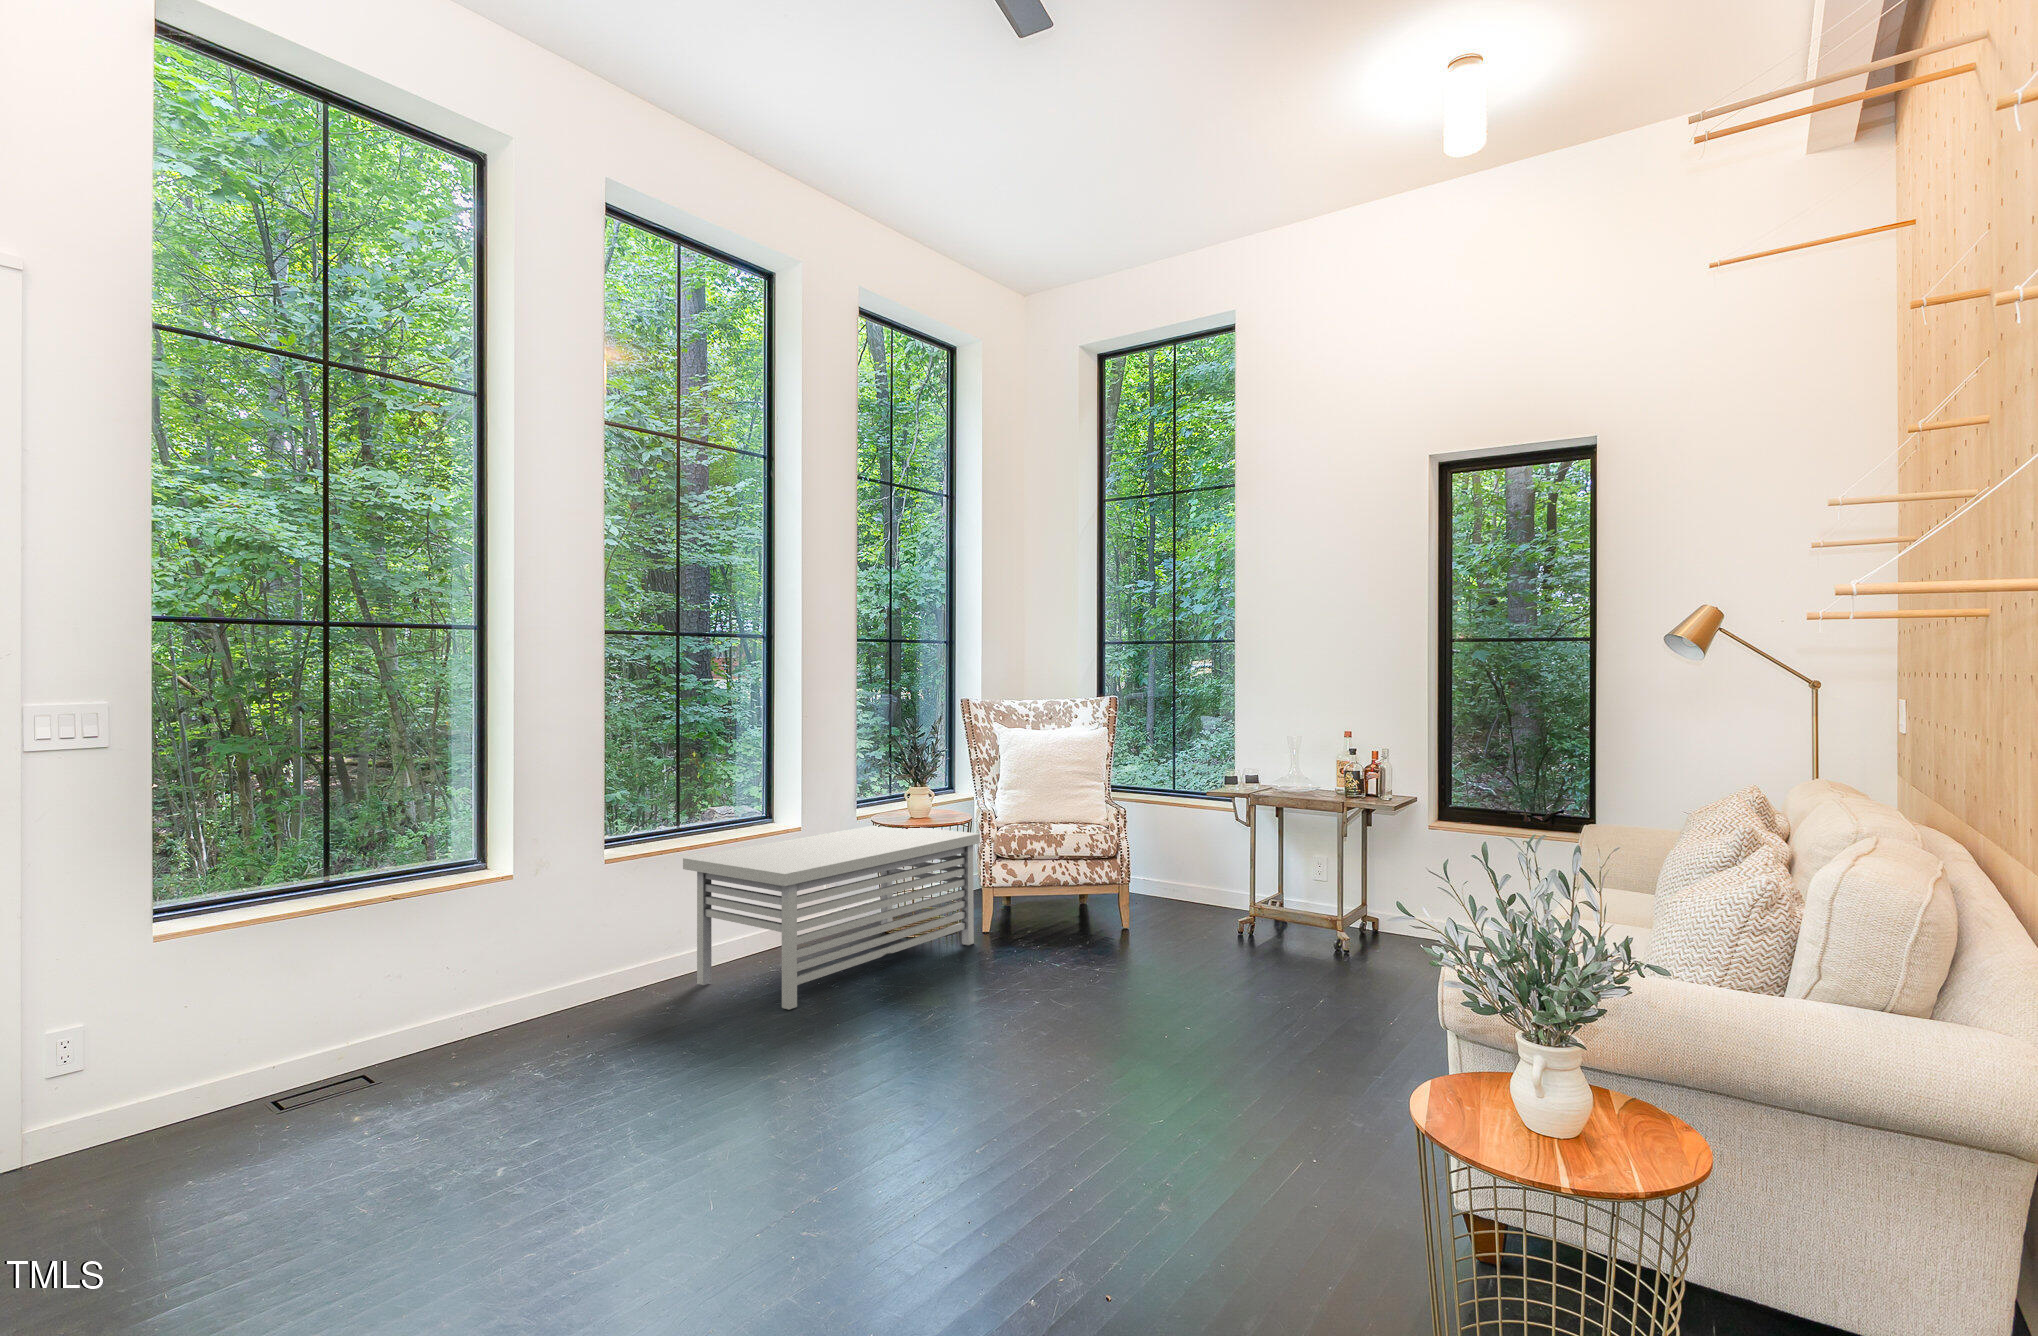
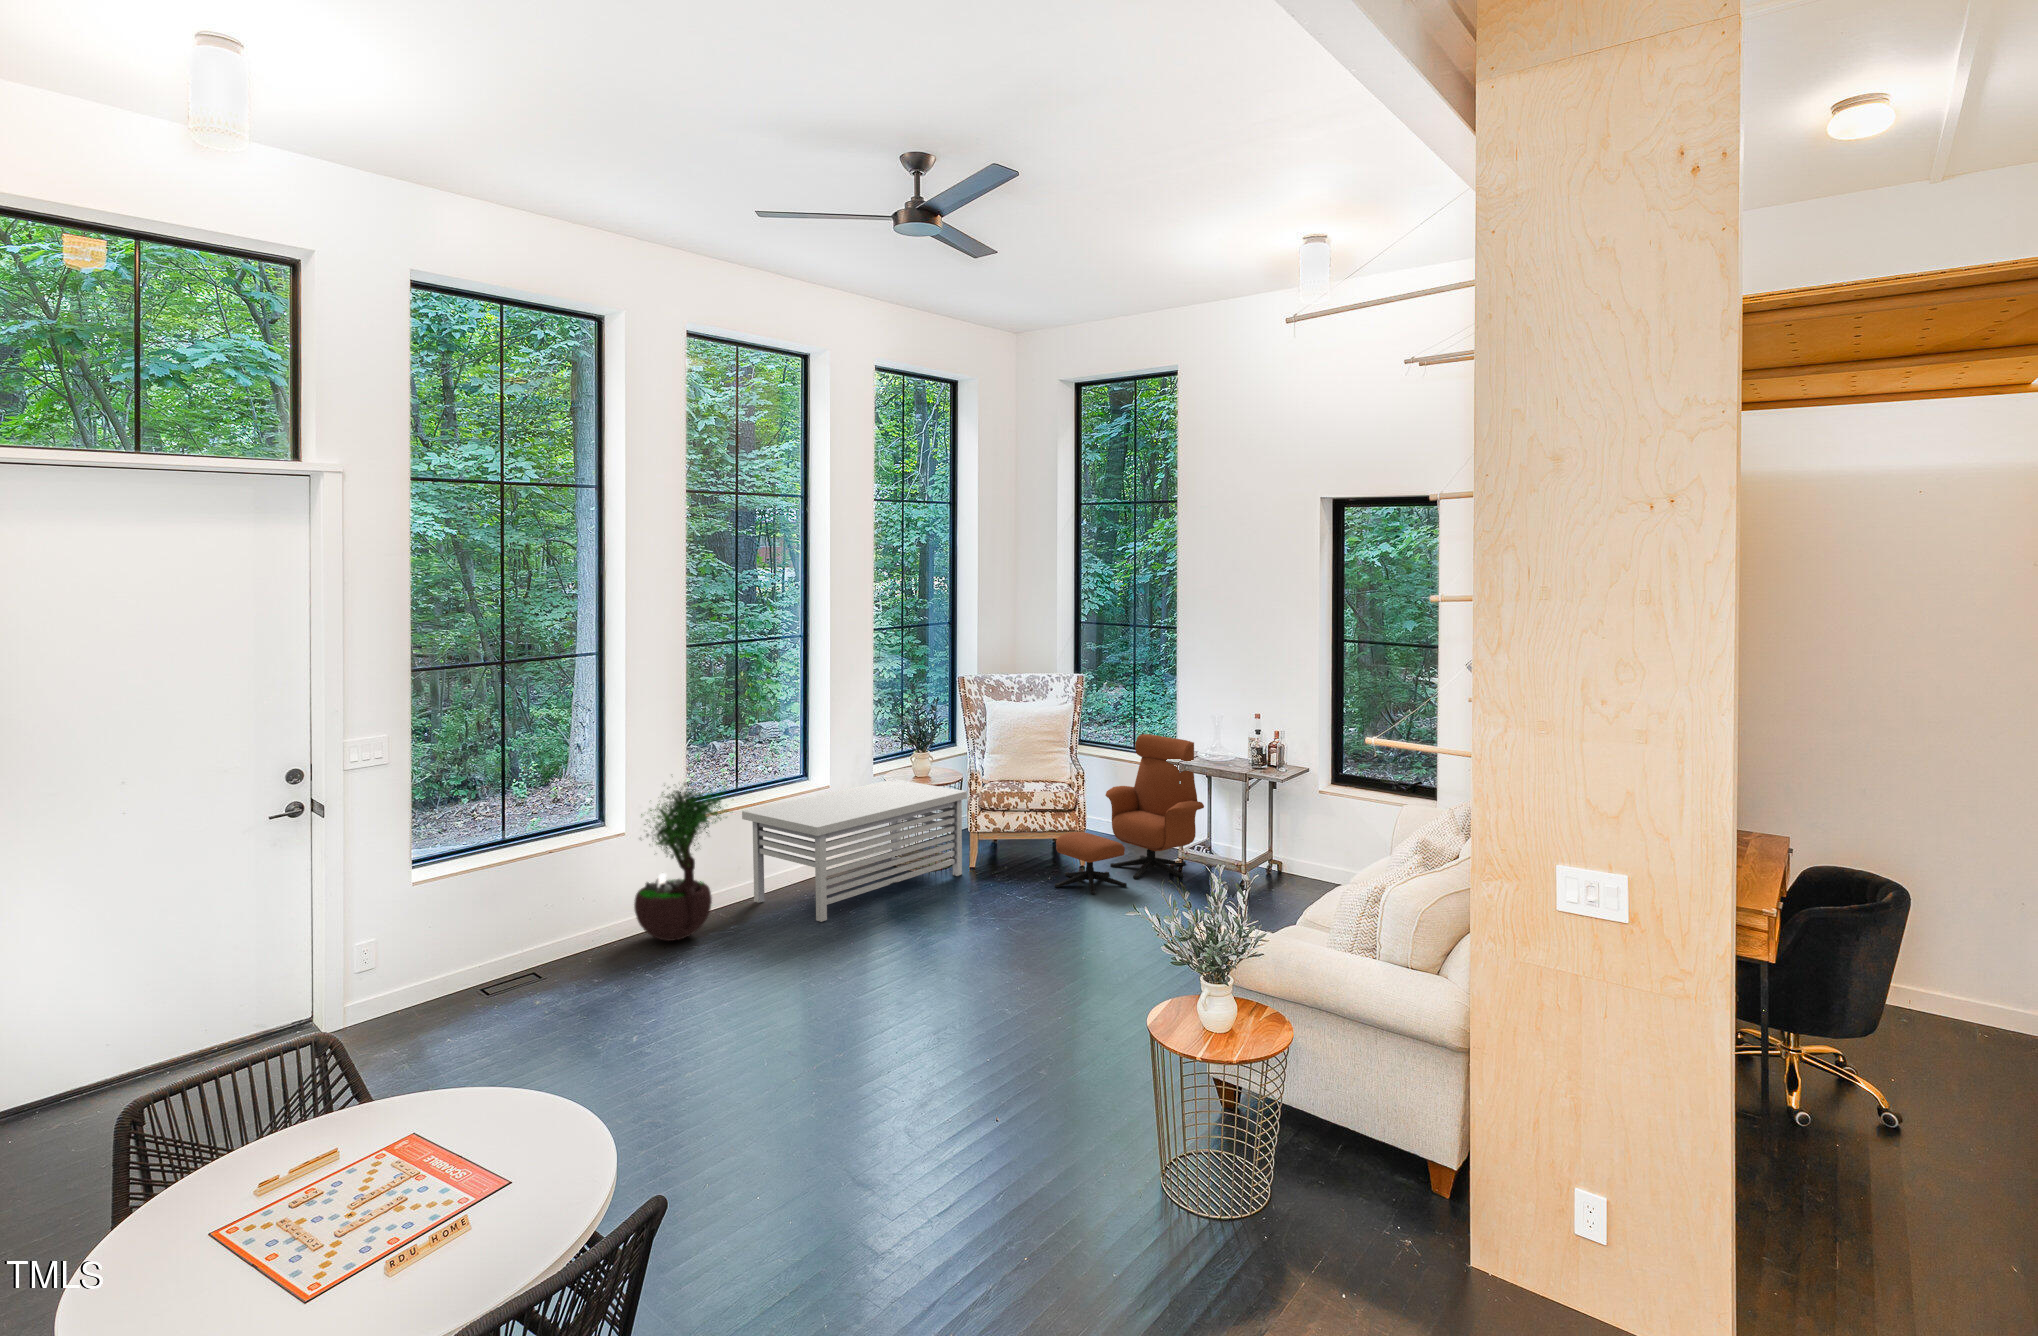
lounge chair: none [1096,763,1282,964] -> present [1055,734,1204,894]
potted tree: none [514,794,666,1042] -> present [634,780,728,941]

